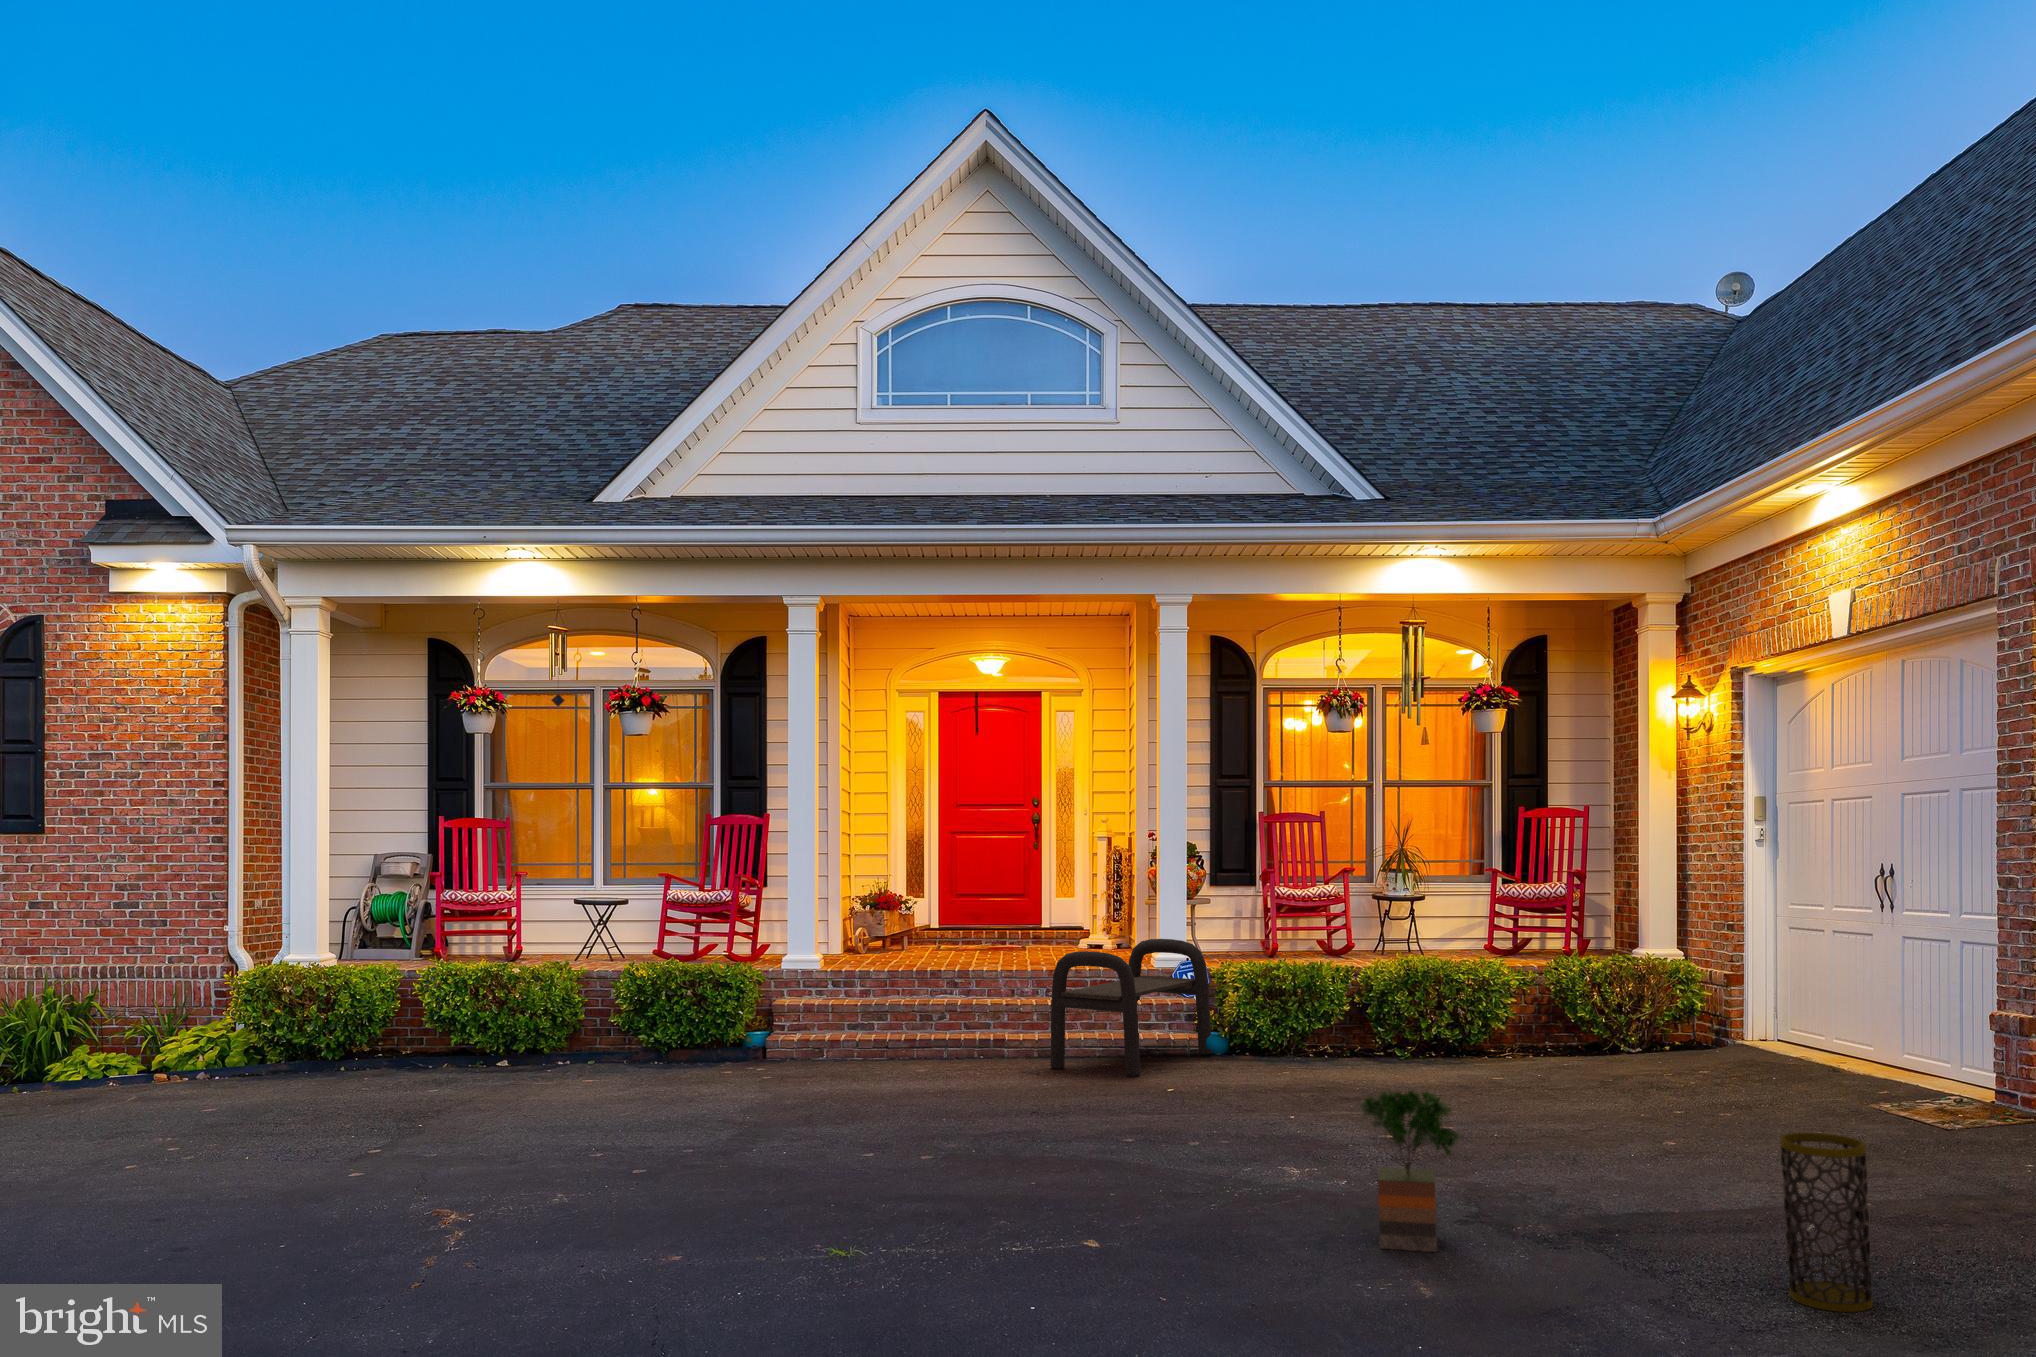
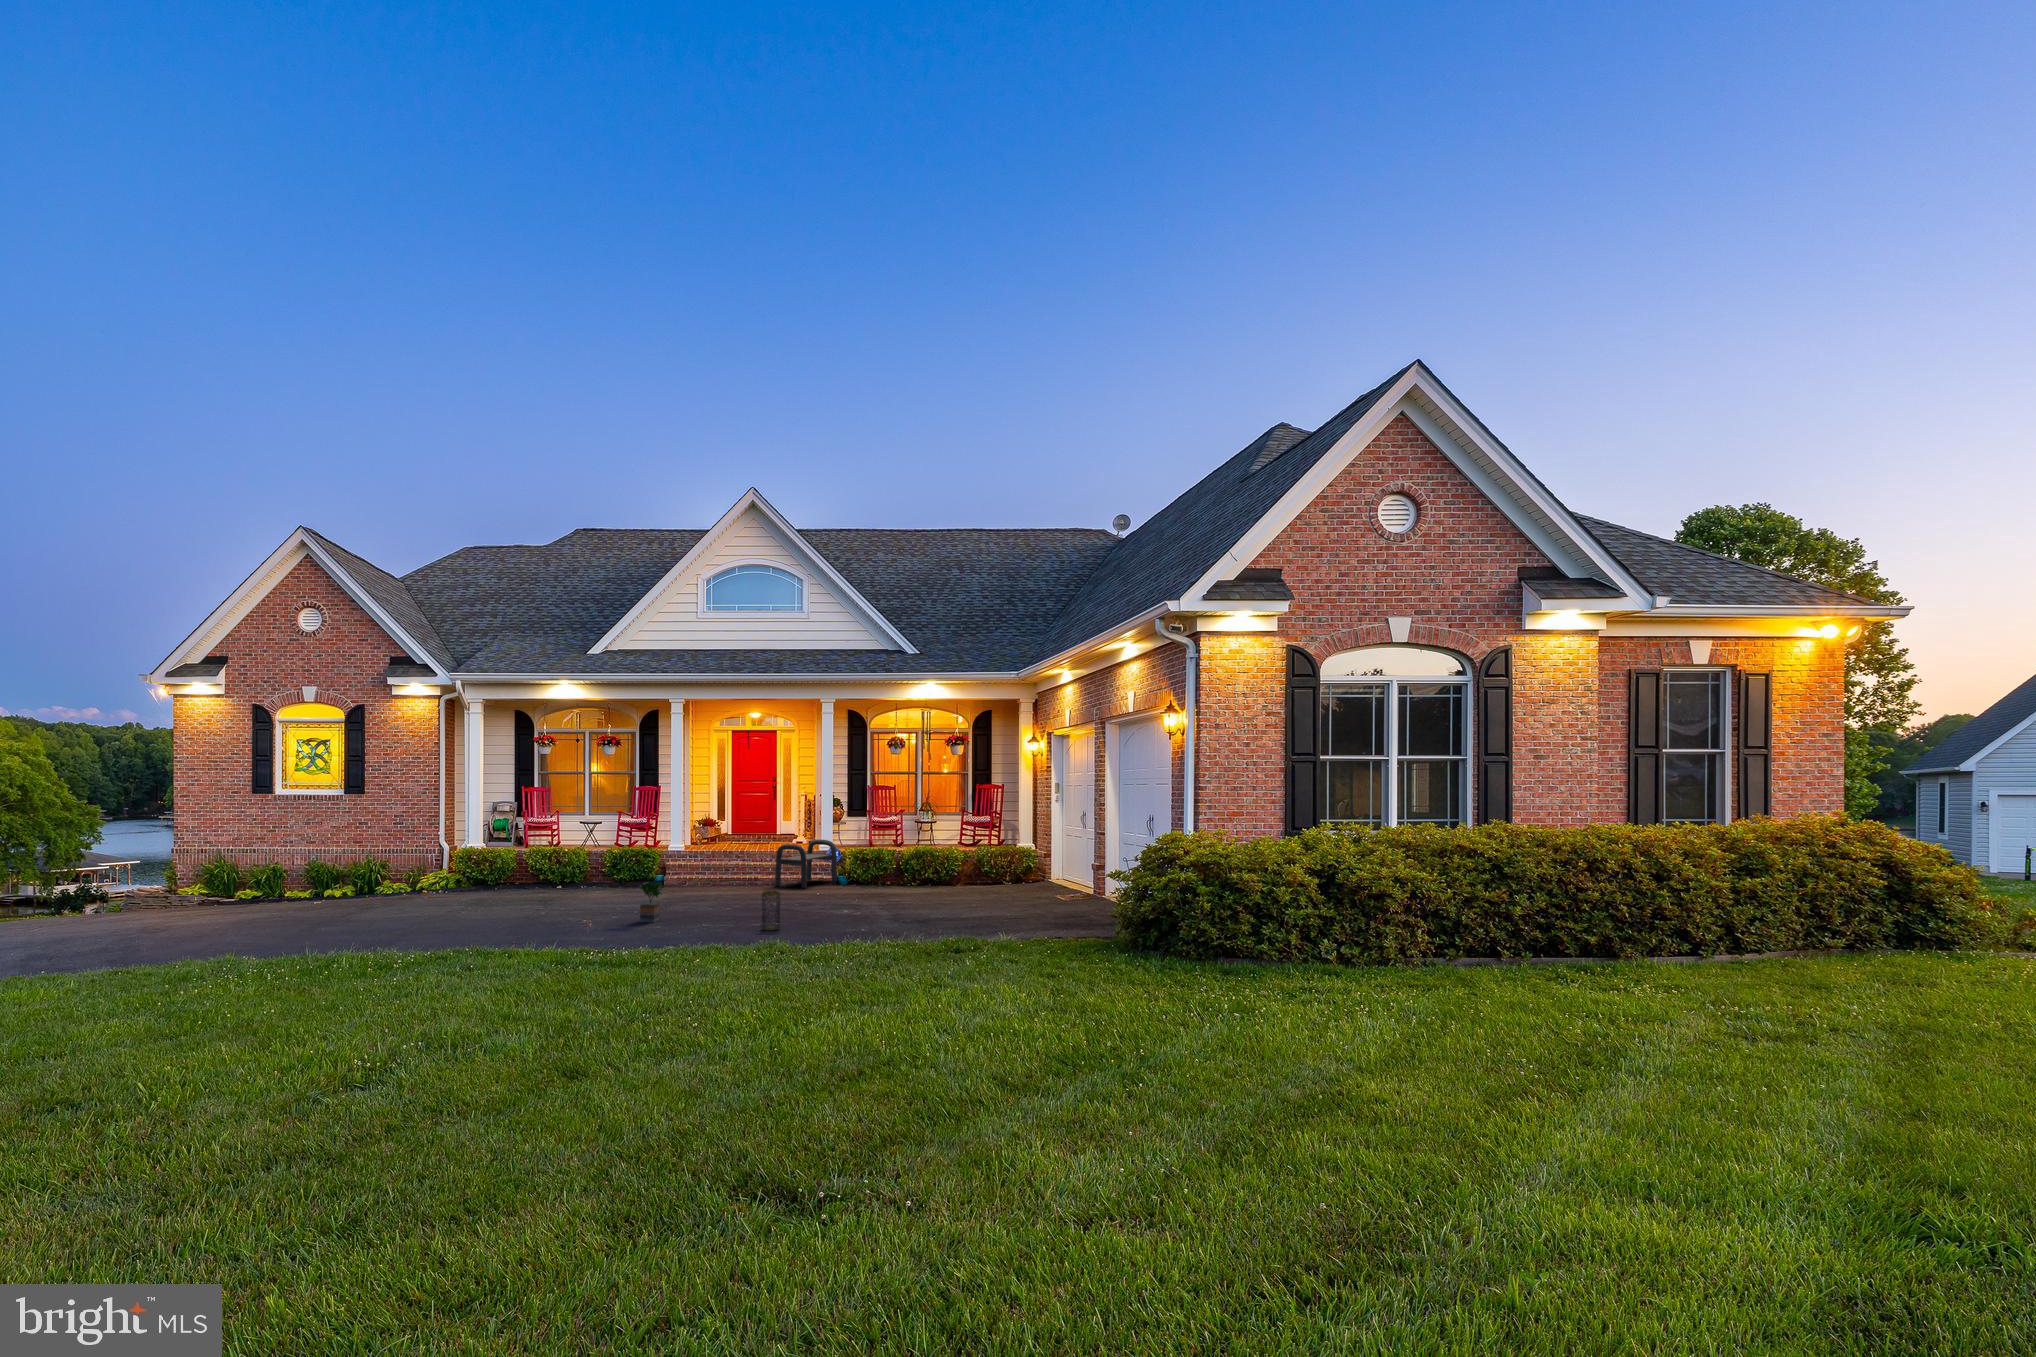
potted tree: present [1360,1090,1460,1252] -> present [640,882,664,922]
trash can: present [1780,1132,1873,1312] -> present [762,891,780,930]

